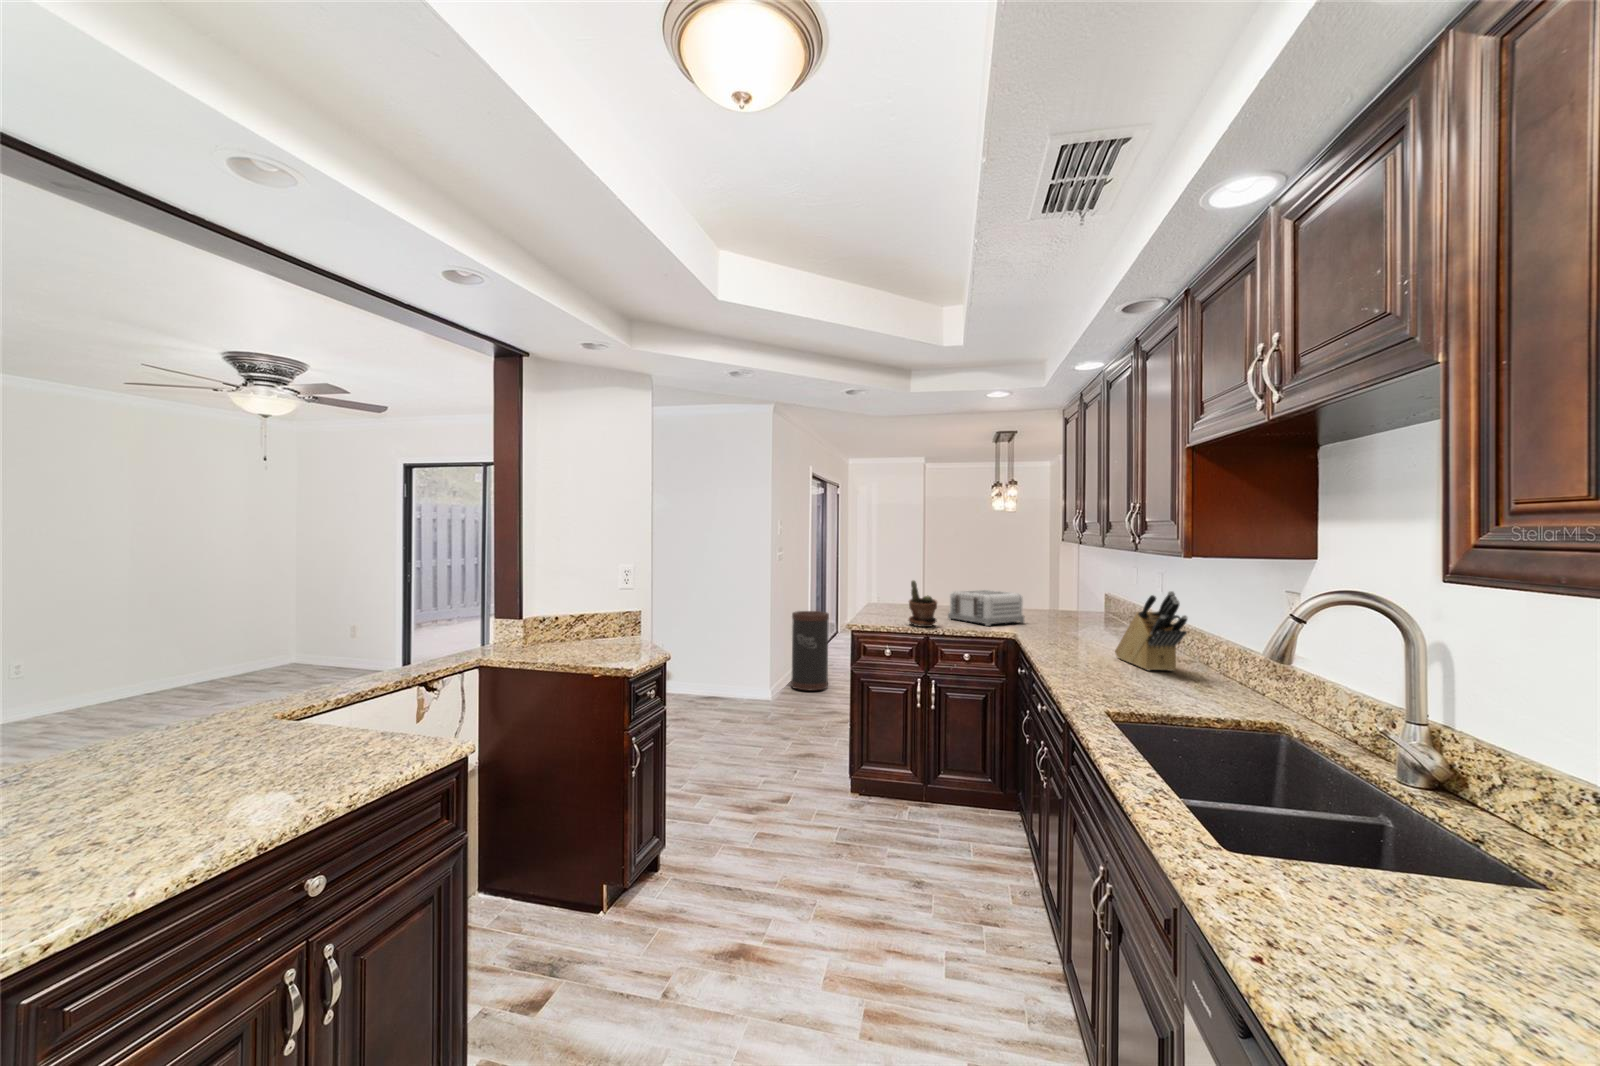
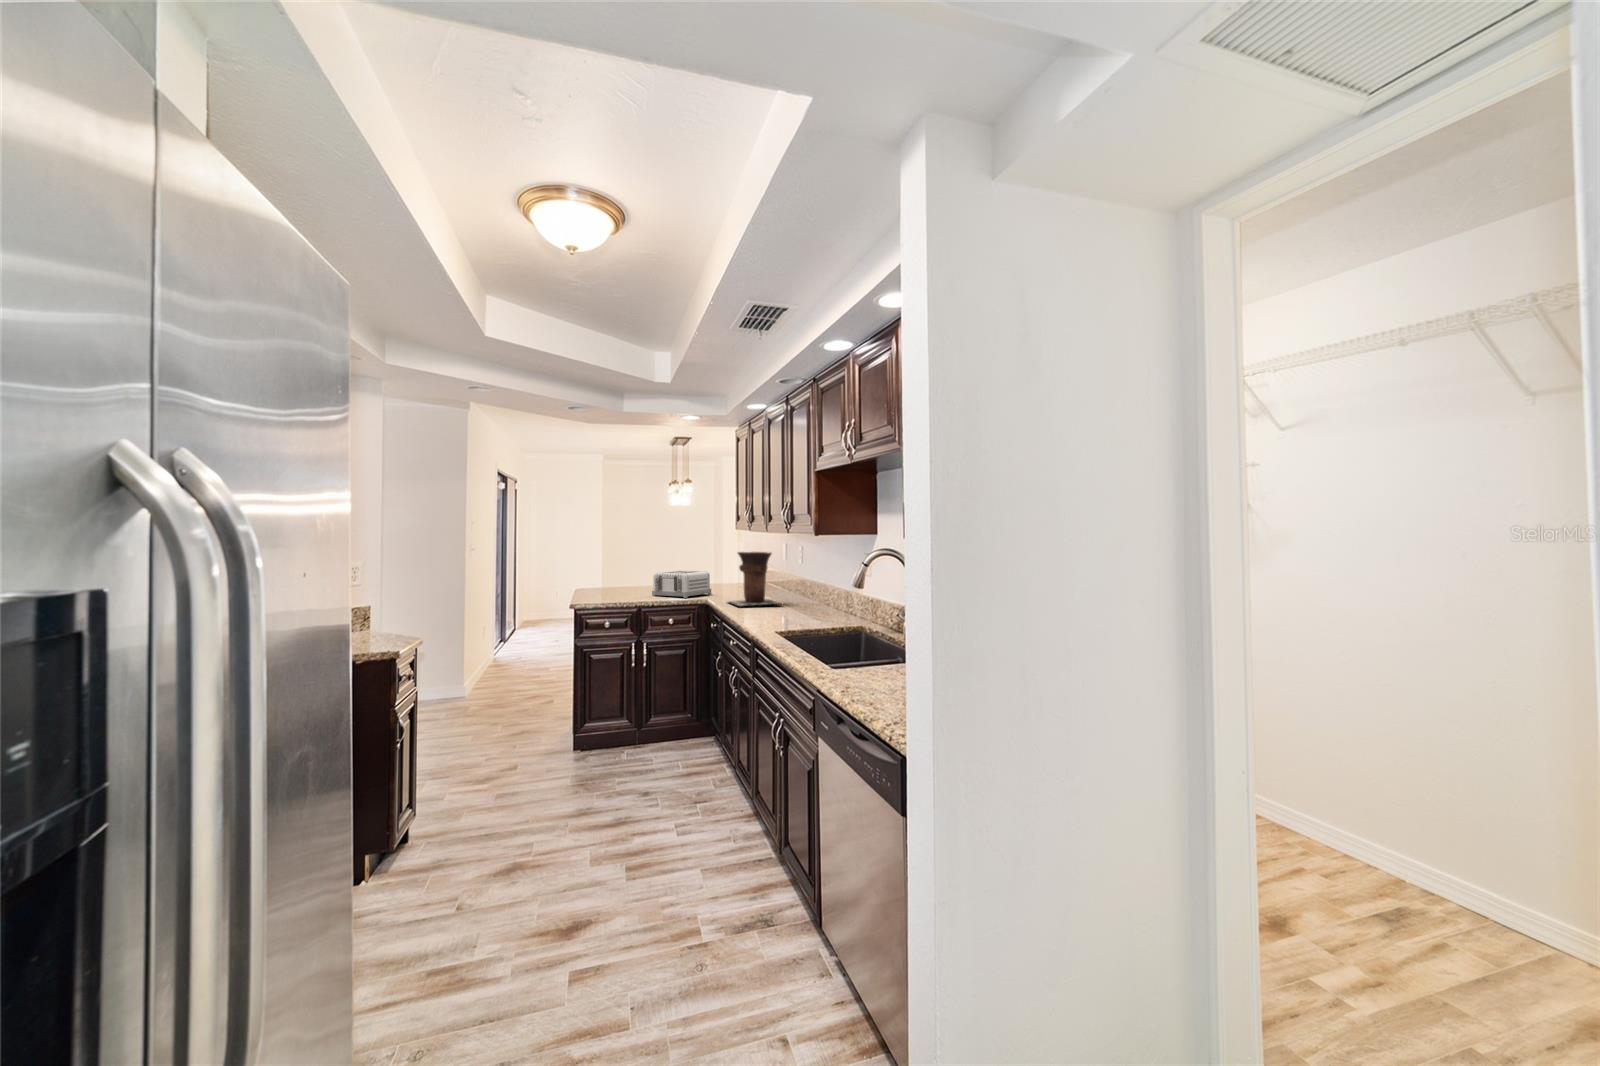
vase: none [1041,571,1128,649] -> present [730,552,779,606]
potted plant: present [909,580,937,627] -> none [623,564,647,602]
knife block: present [1115,591,1188,671] -> none [776,561,817,614]
trash can: present [791,611,829,690] -> none [481,604,523,684]

